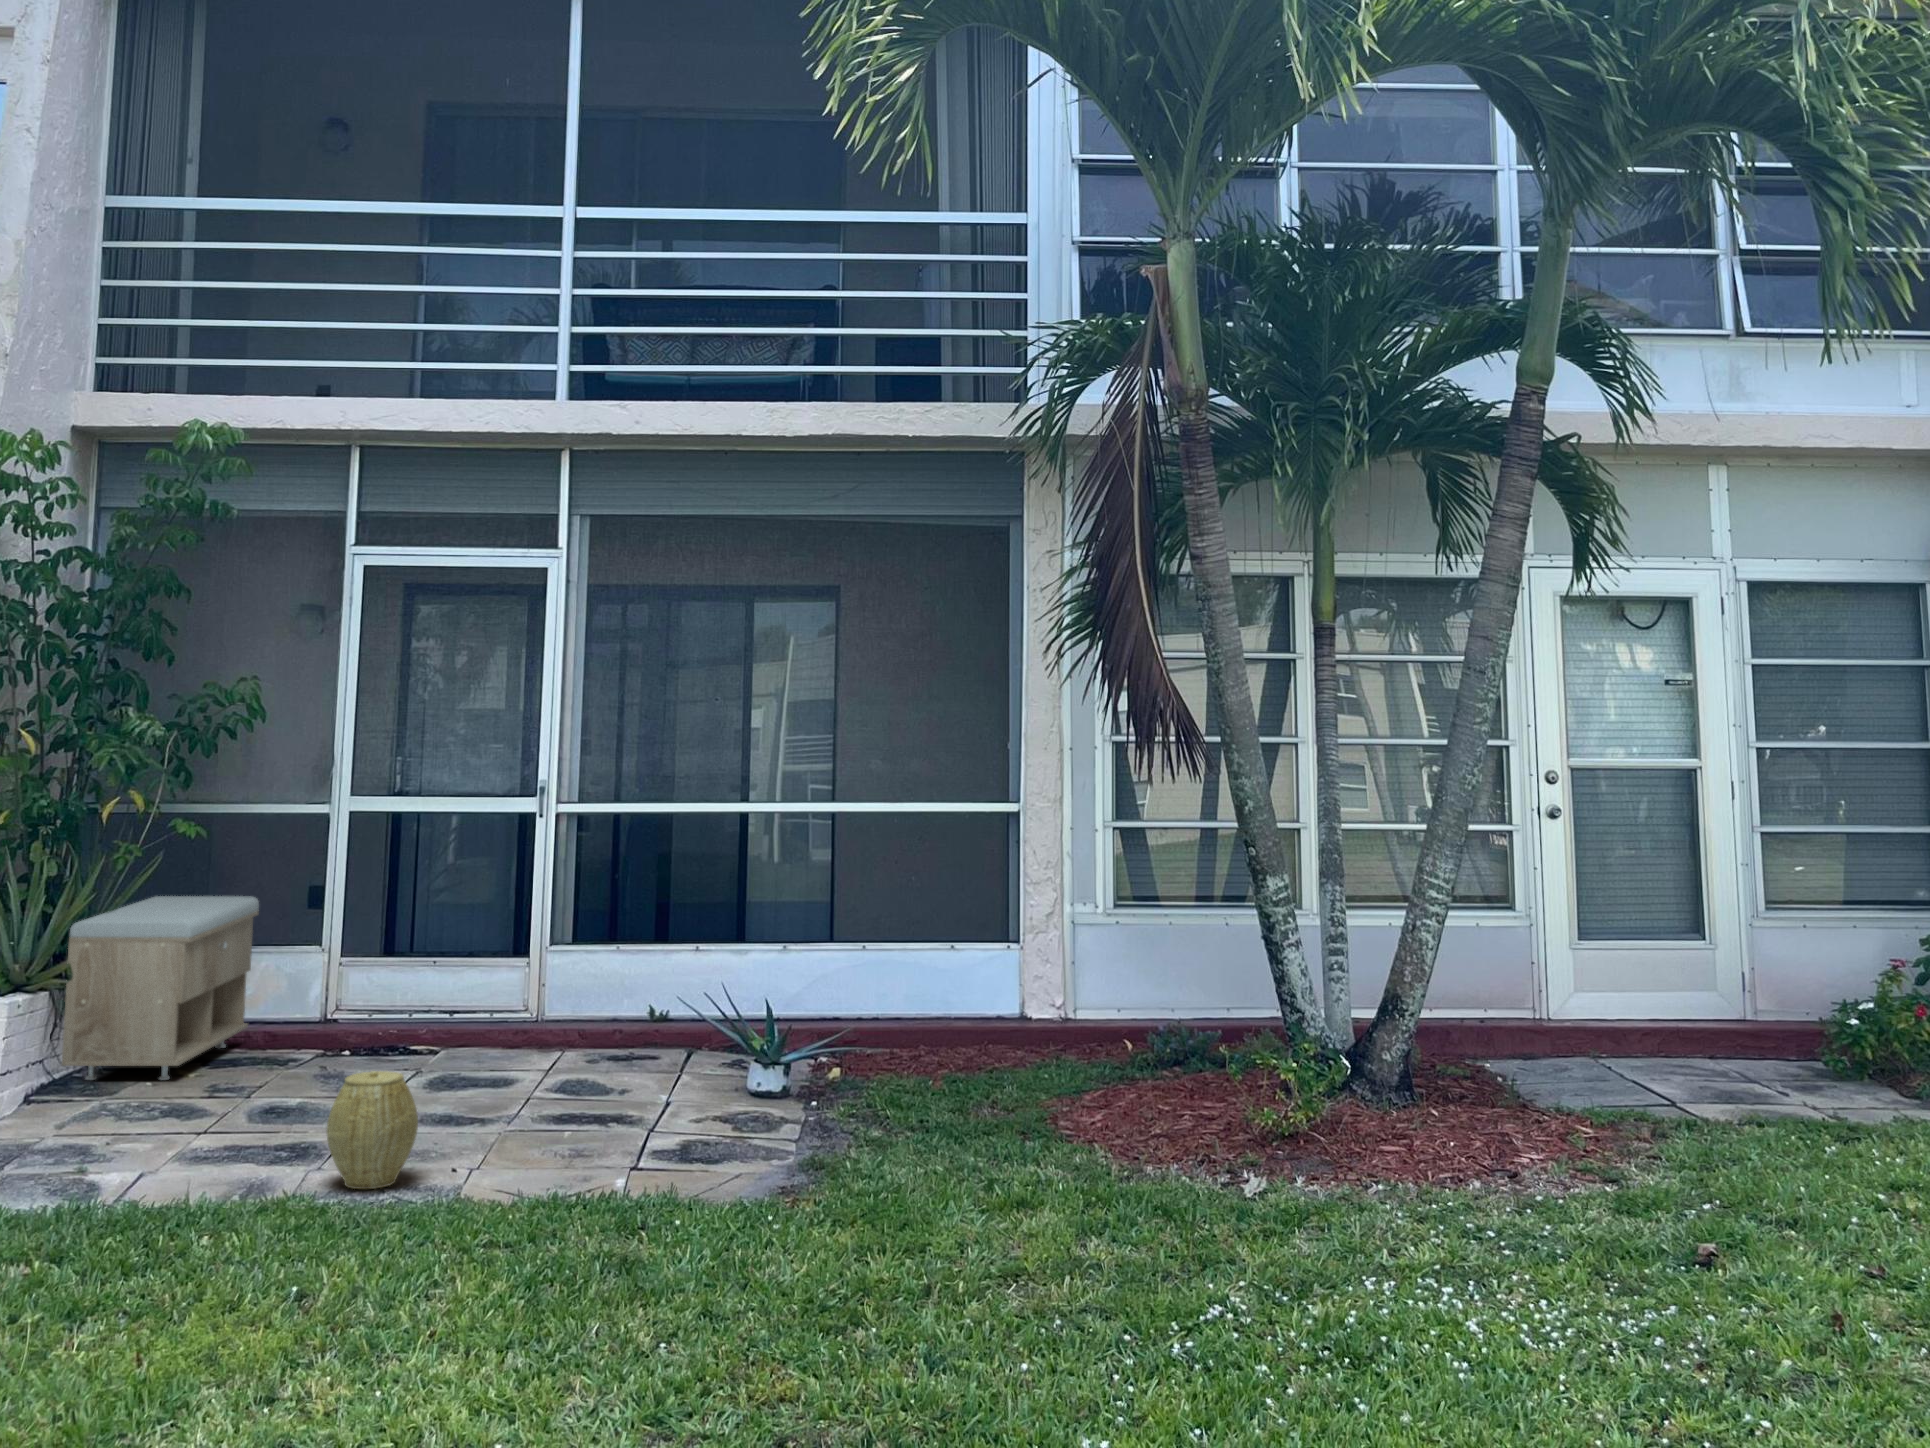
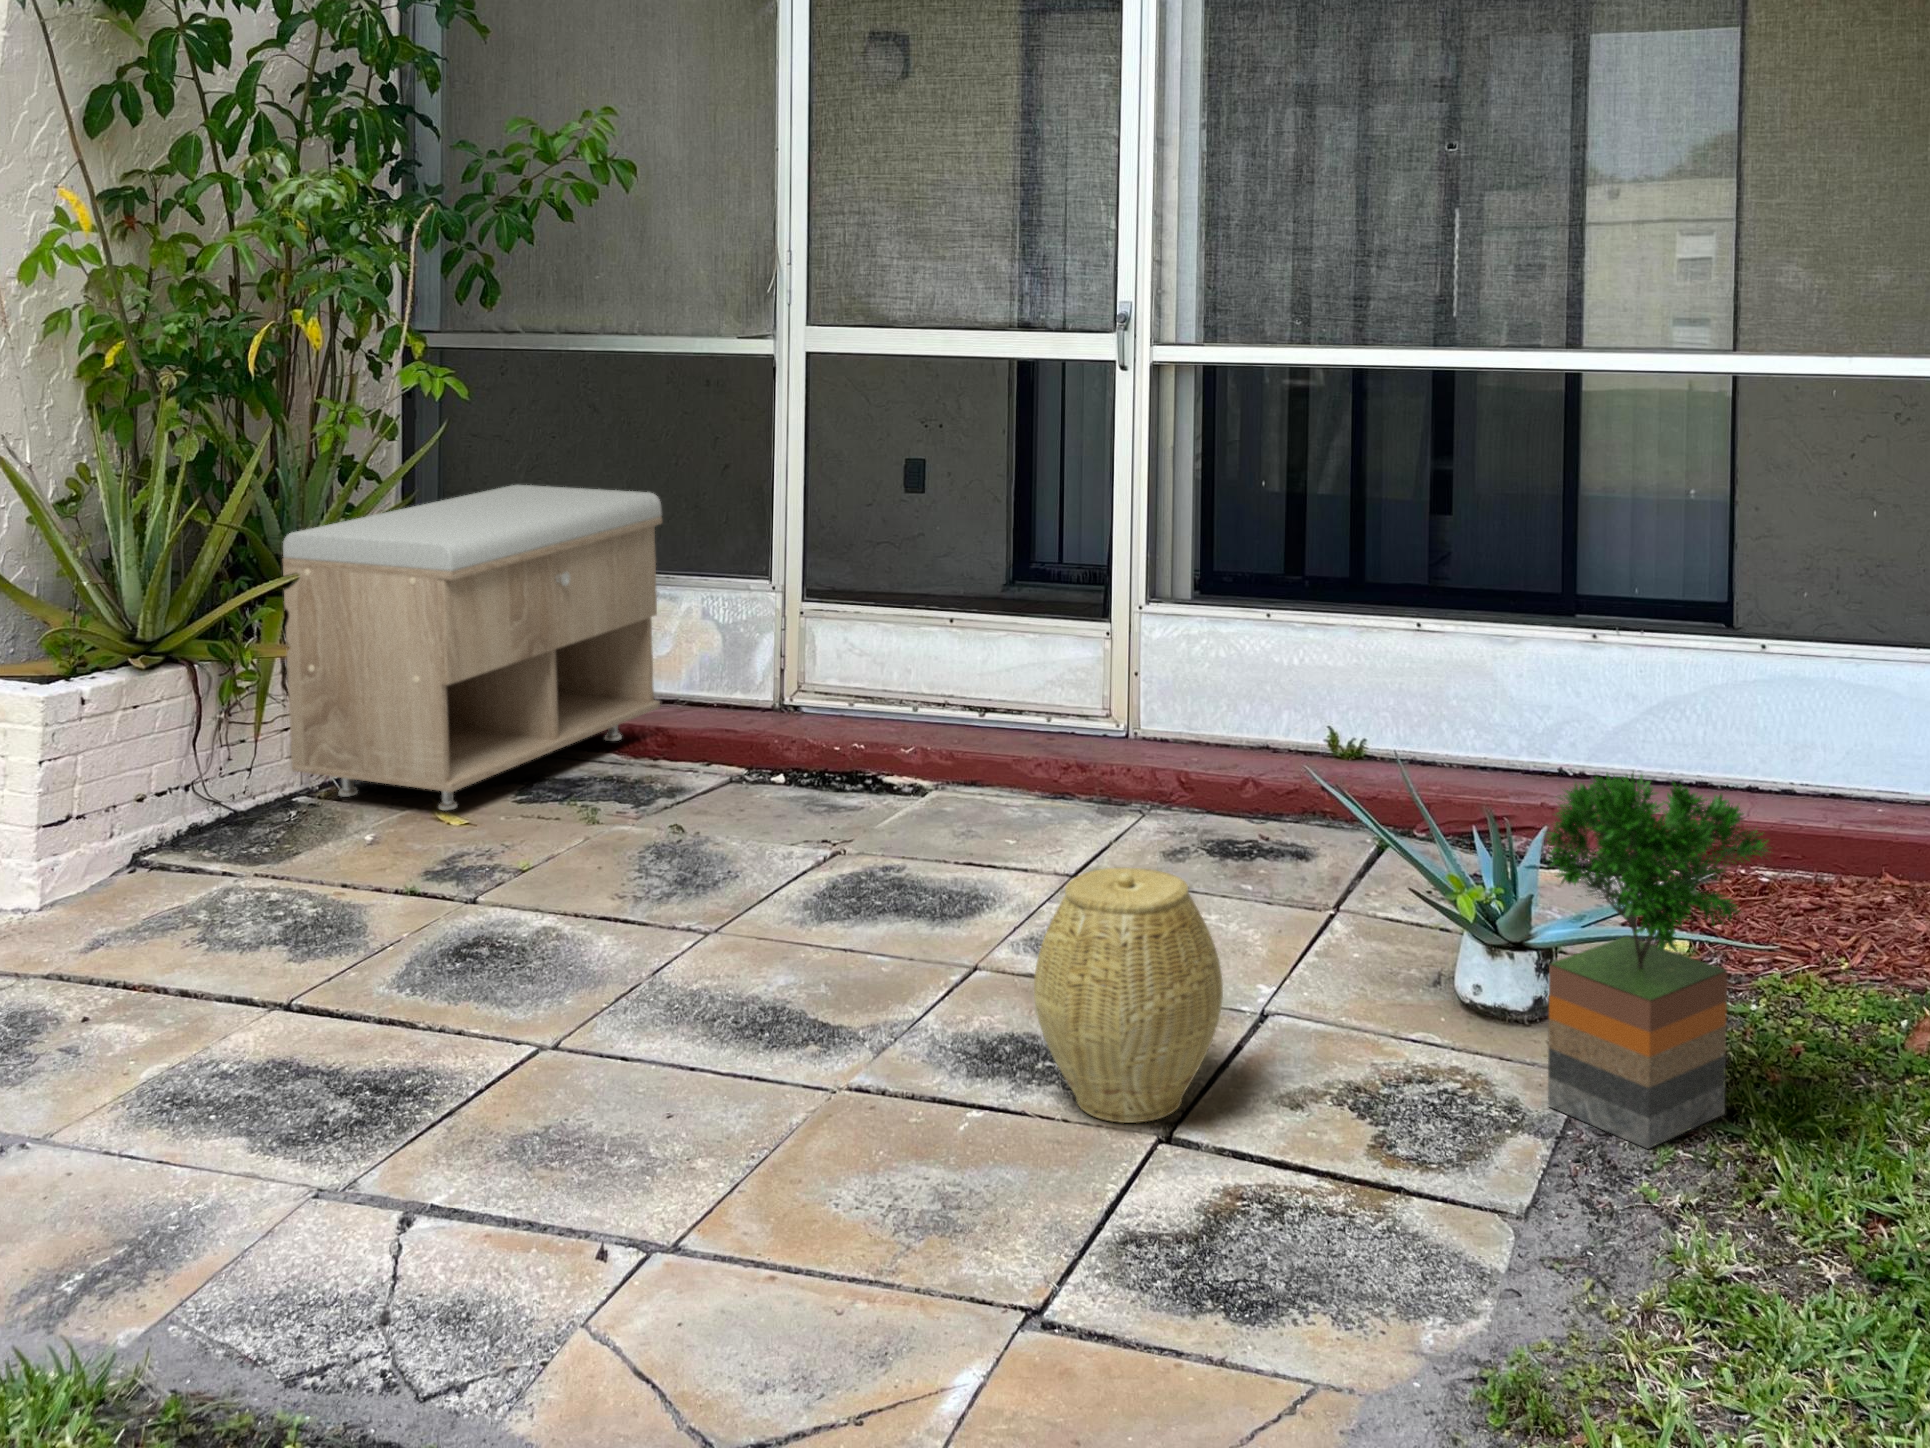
potted tree: none [799,972,886,1119] -> present [1547,774,1771,1149]
woven basket: present [326,1071,418,1189] -> present [1034,868,1223,1123]

